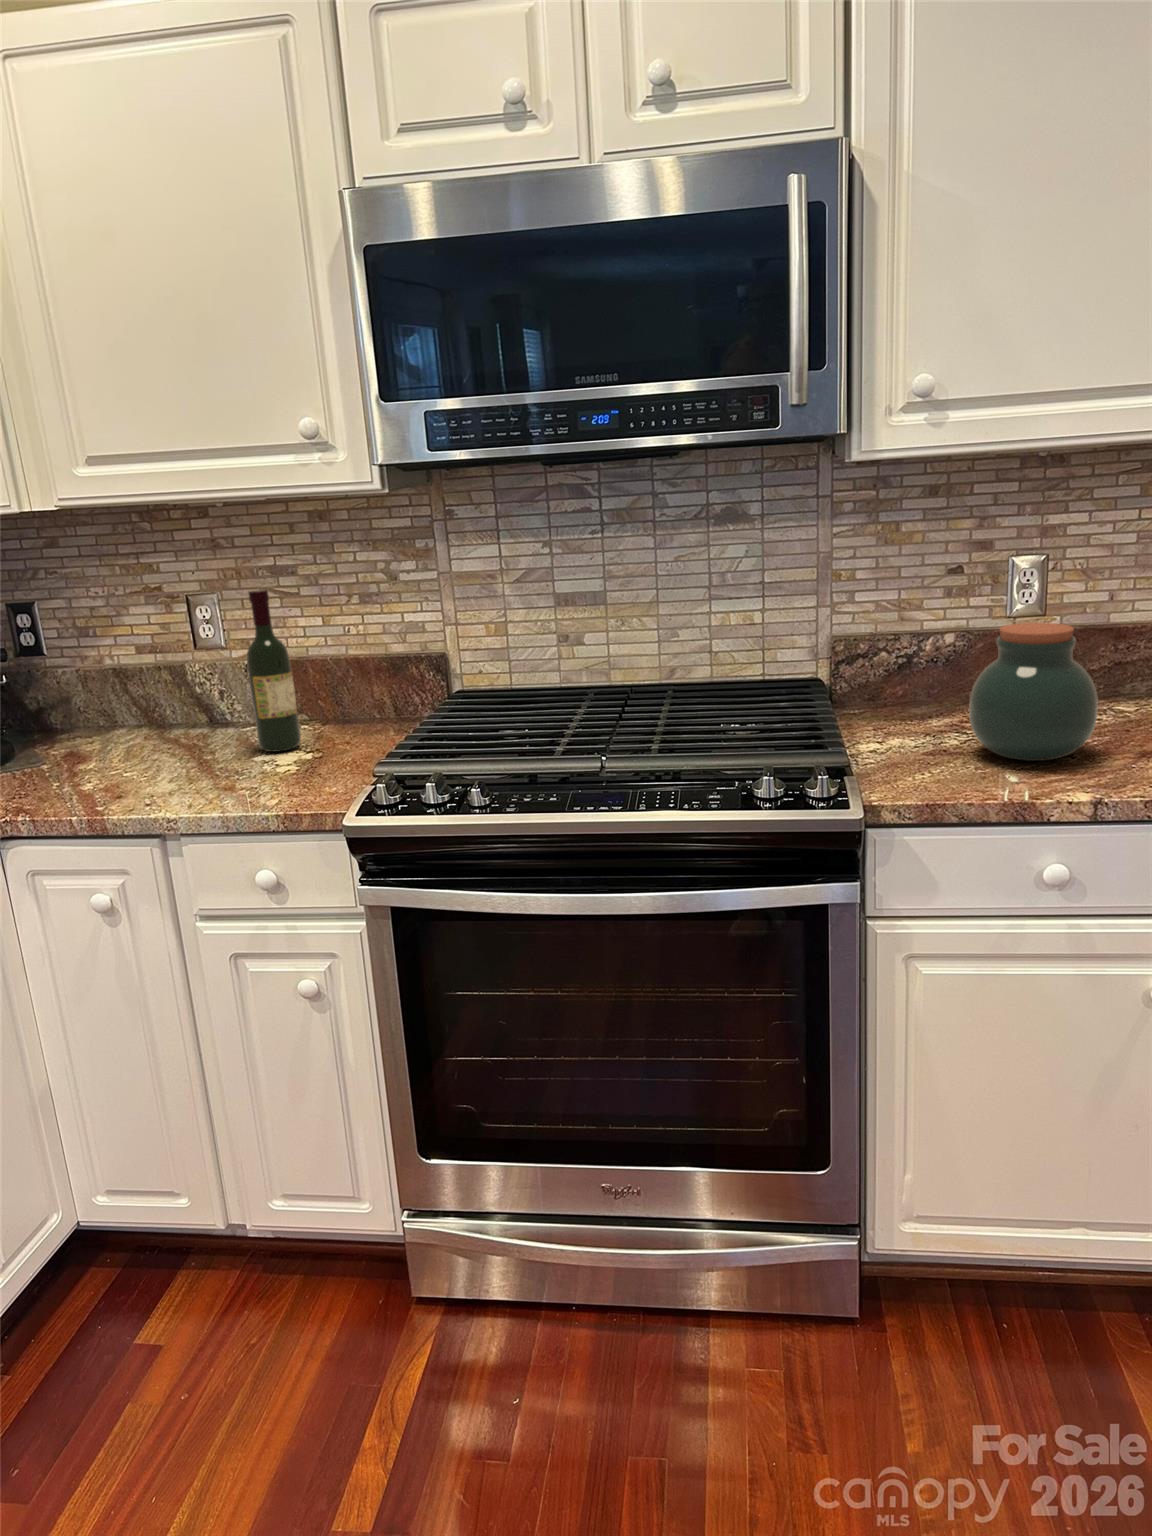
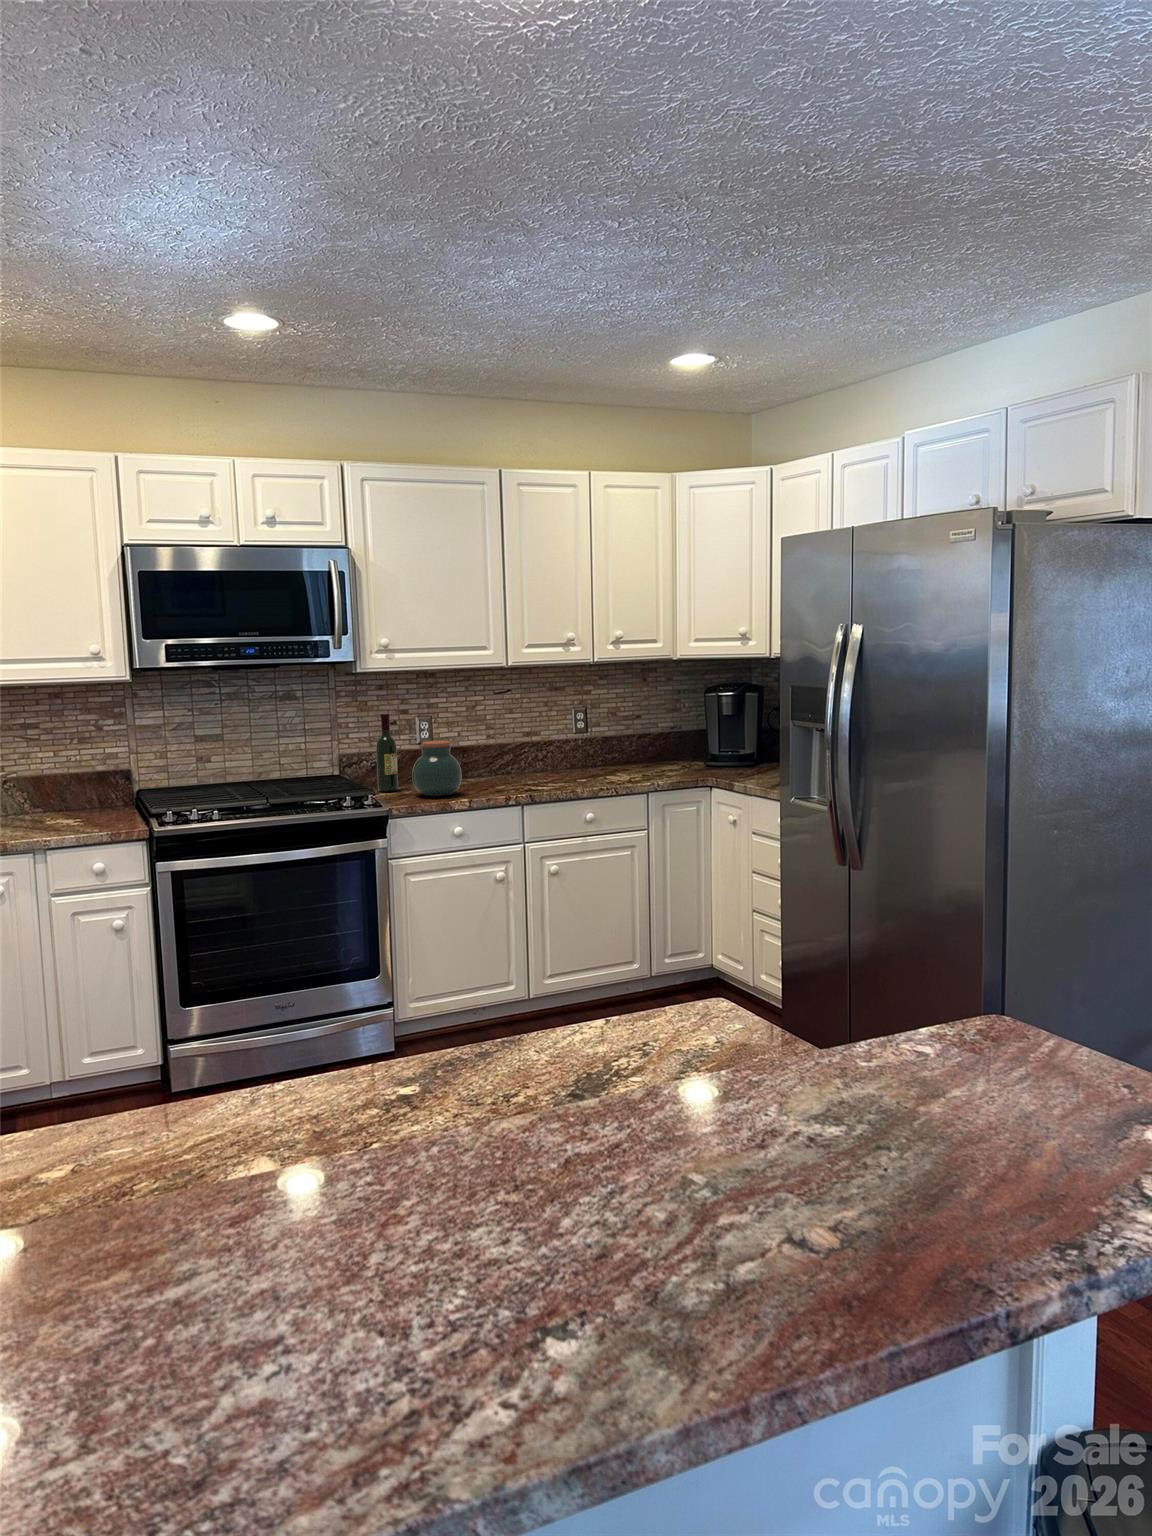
wine bottle: present [247,589,301,752] -> present [376,713,398,792]

